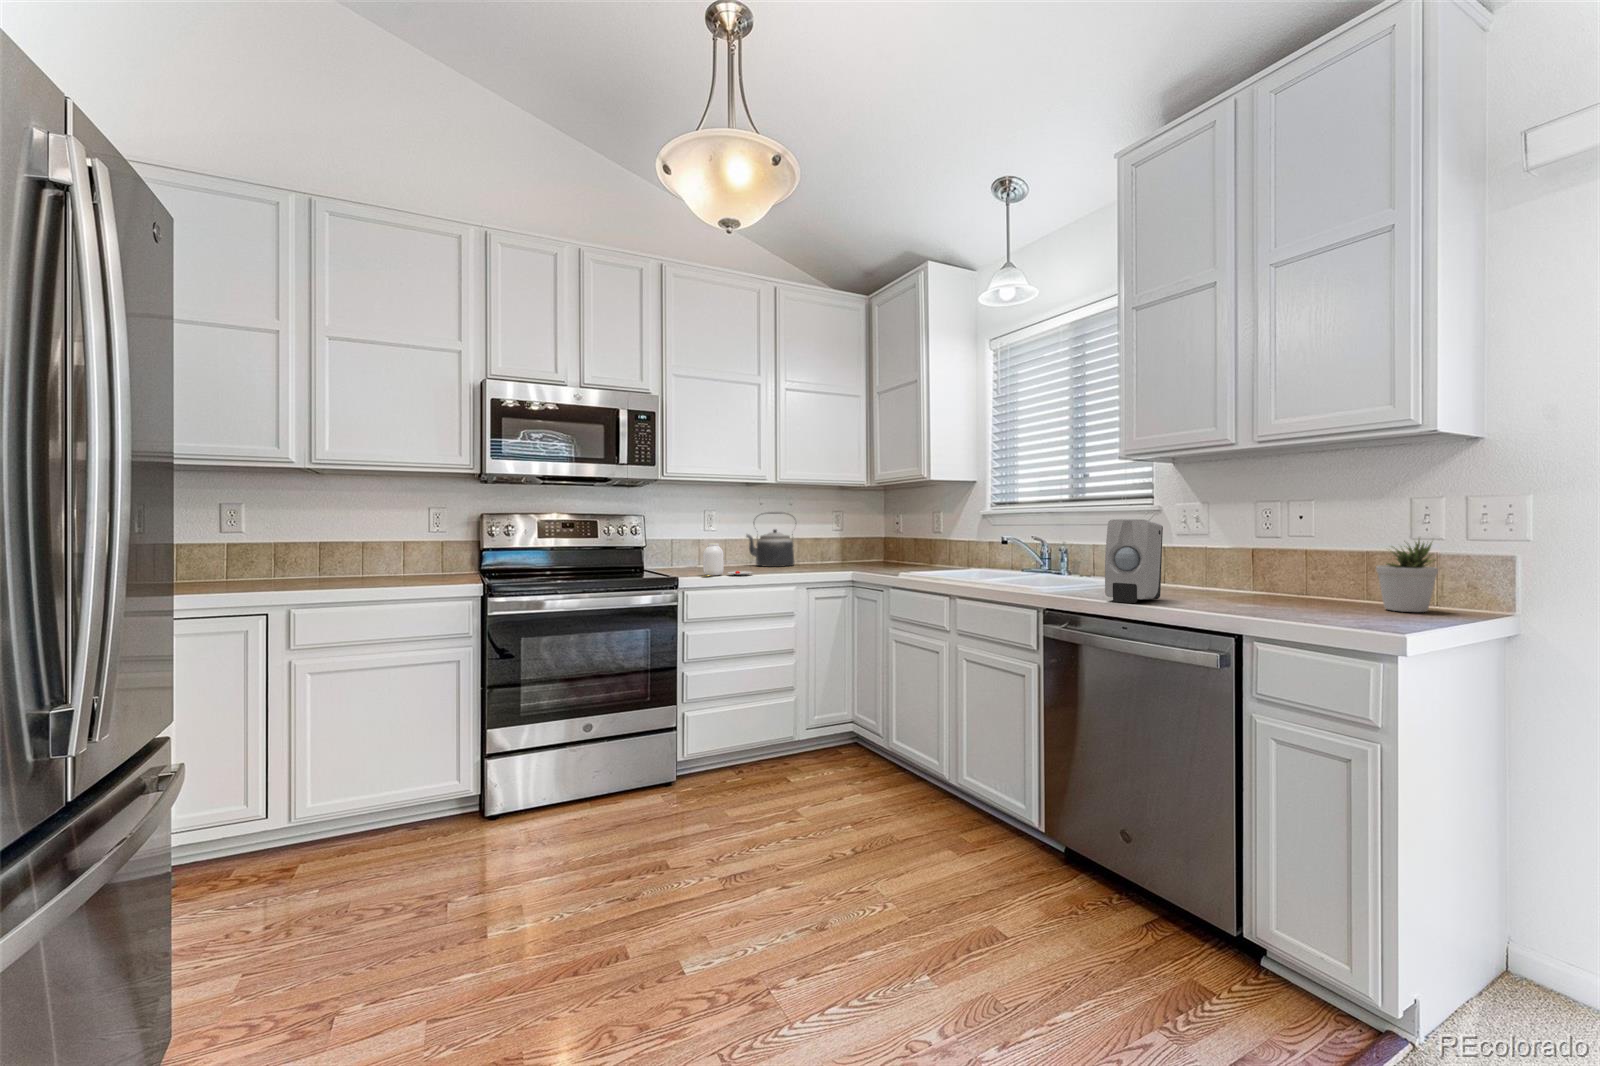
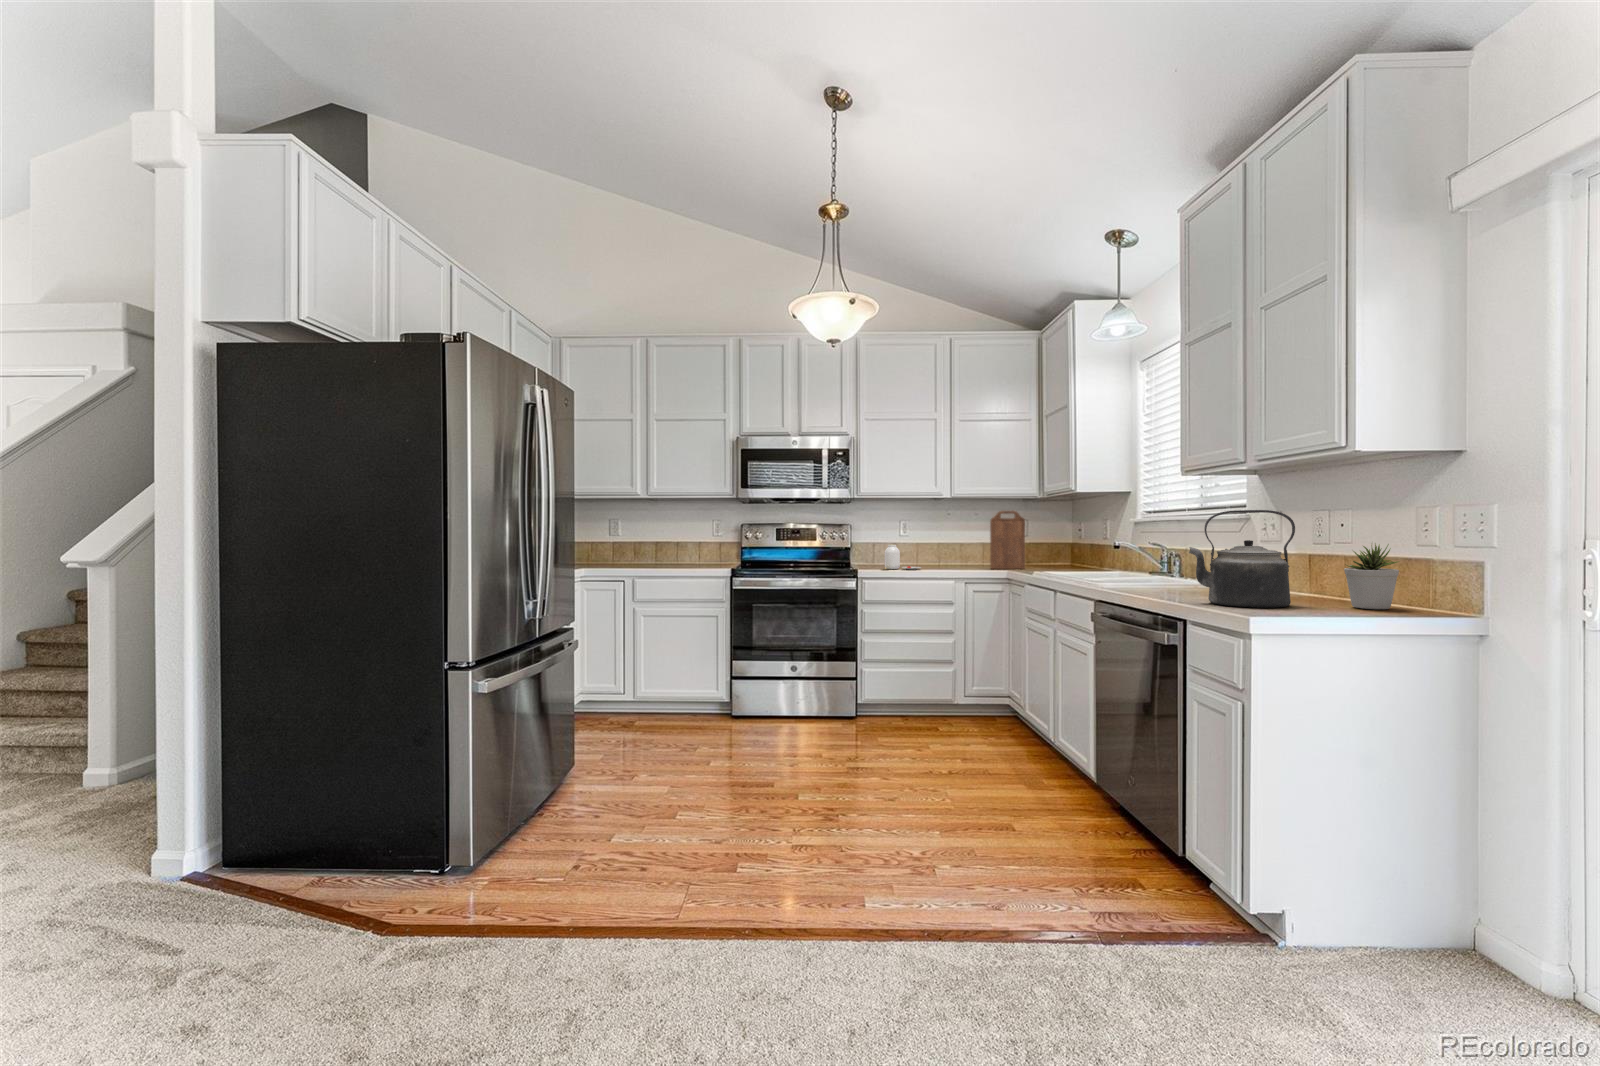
cutting board: none [834,500,870,572] -> present [990,511,1025,569]
kettle: present [746,512,794,567] -> present [1189,510,1295,608]
soap dispenser: present [1105,519,1163,603] -> none [1122,527,1182,594]

